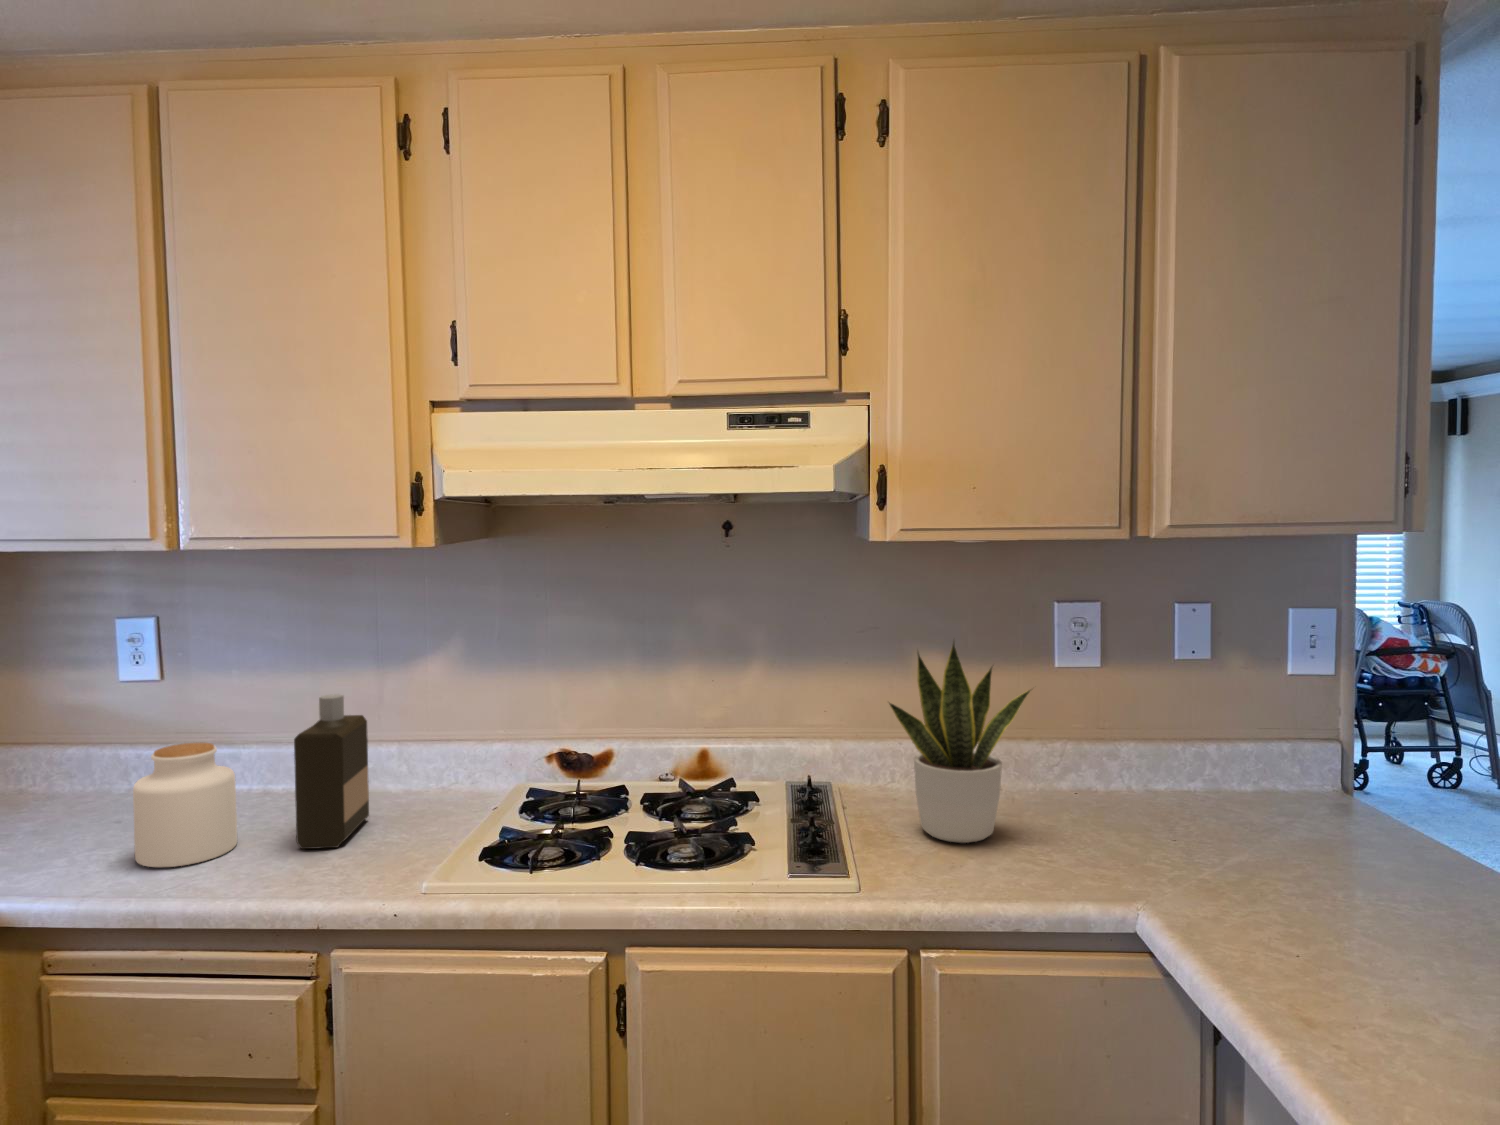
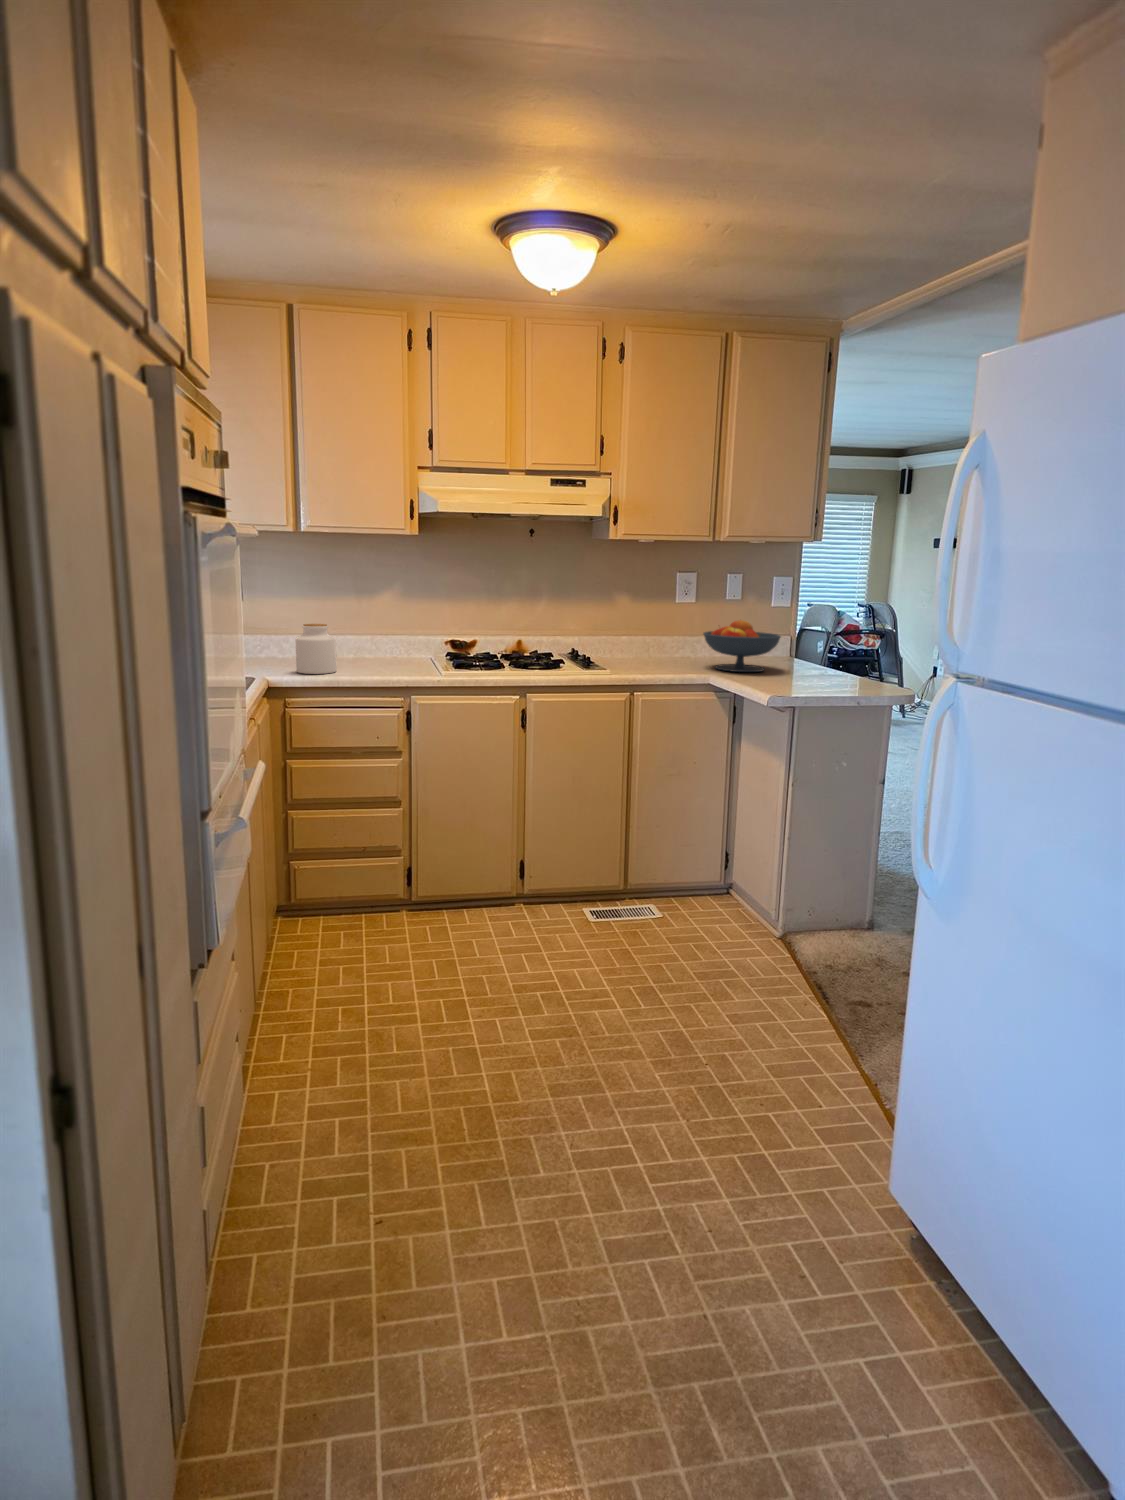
potted plant: present [889,641,1030,843] -> none [615,580,674,665]
bottle: present [294,694,369,849] -> none [361,604,387,670]
fruit bowl: none [1114,734,1348,903] -> present [704,620,781,672]

